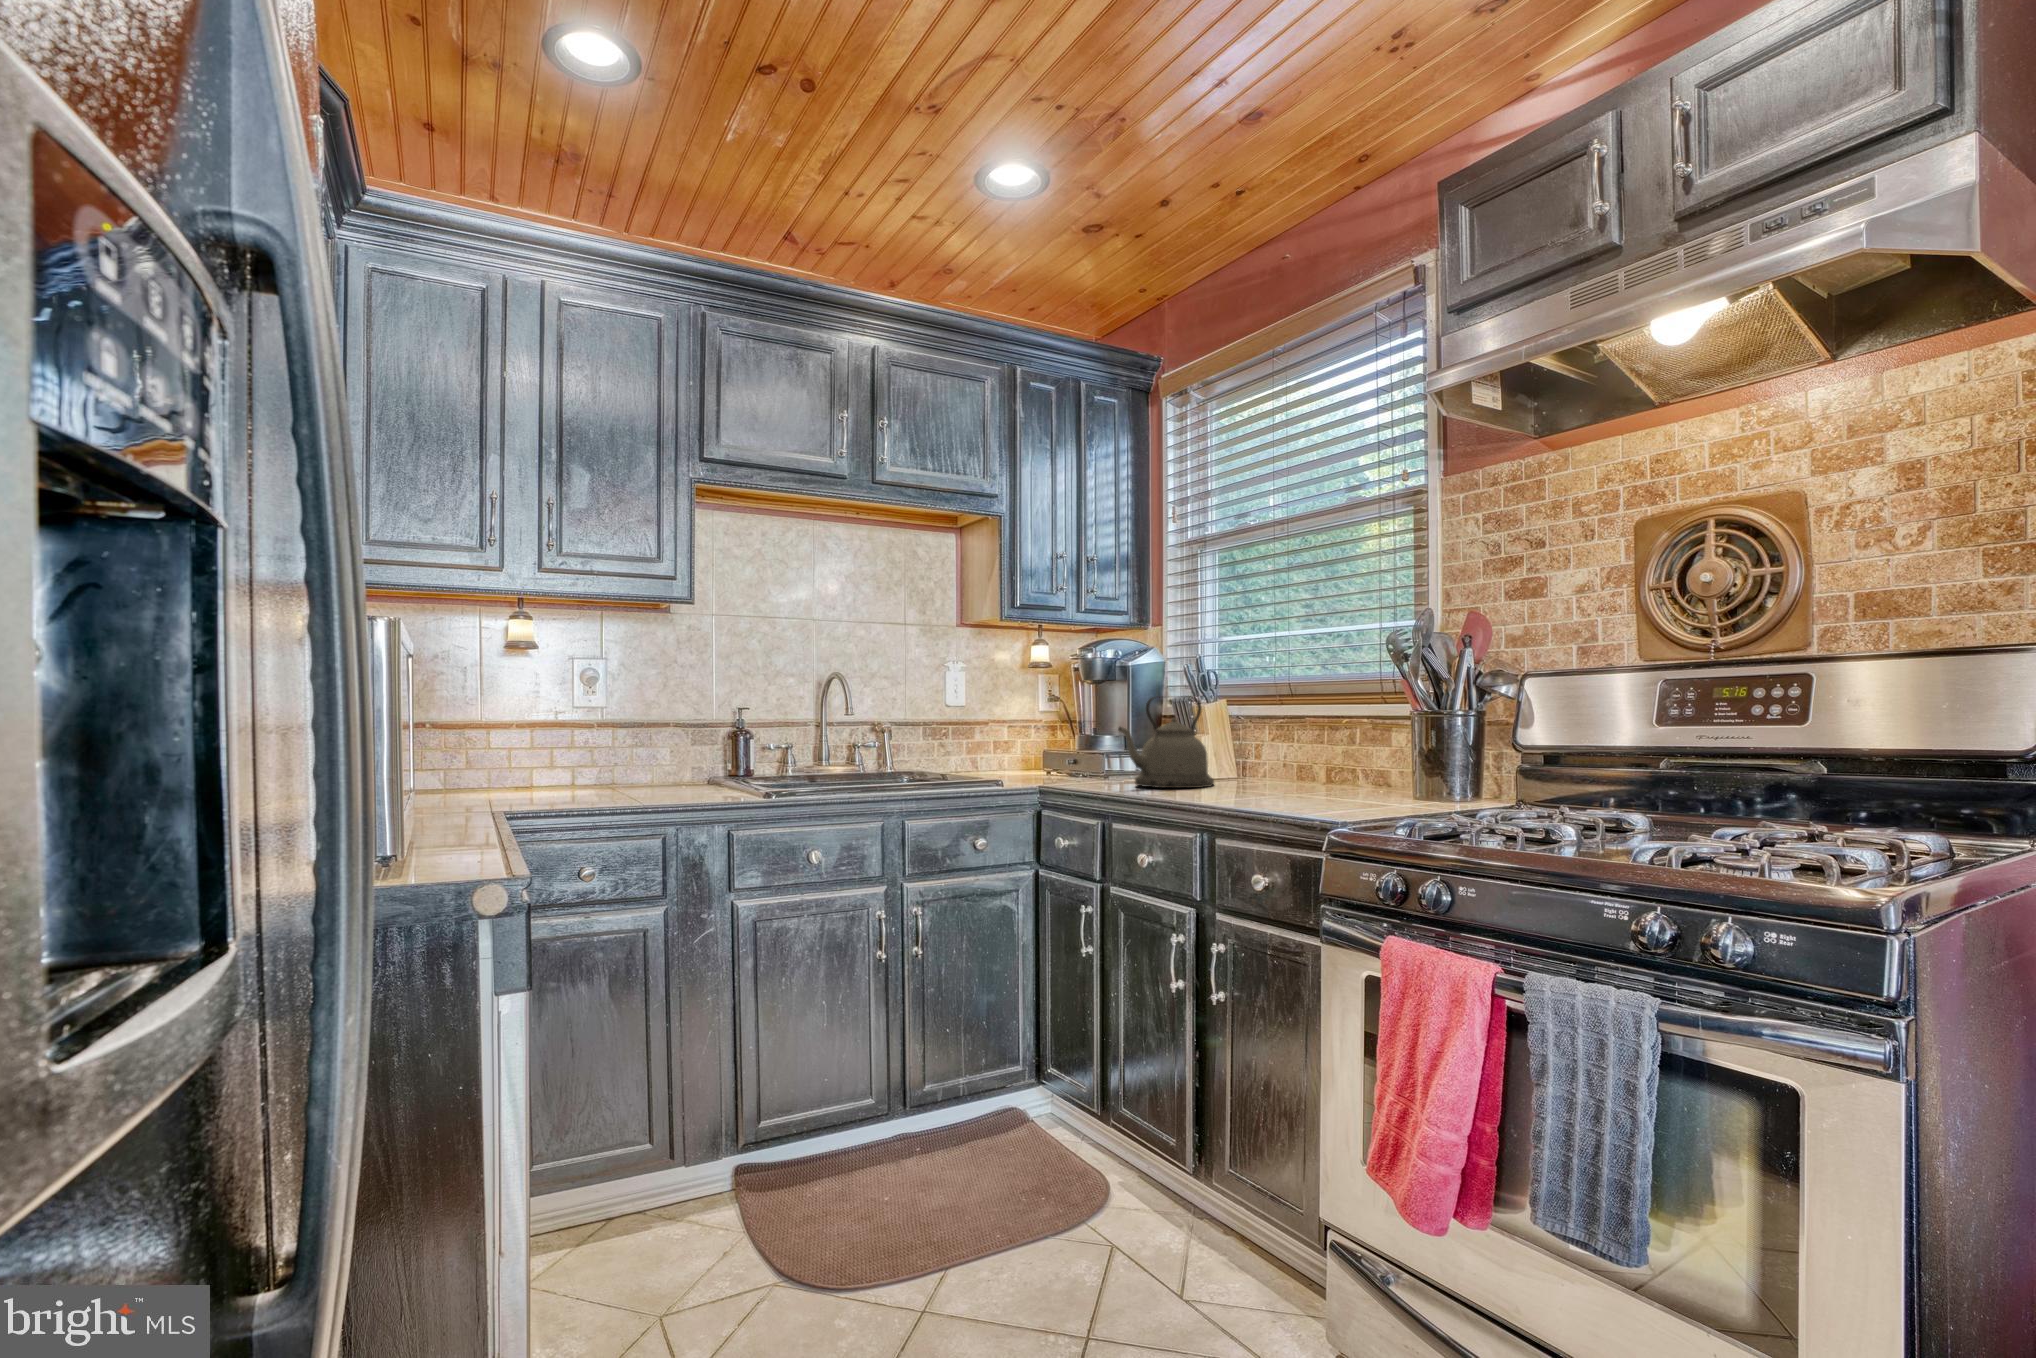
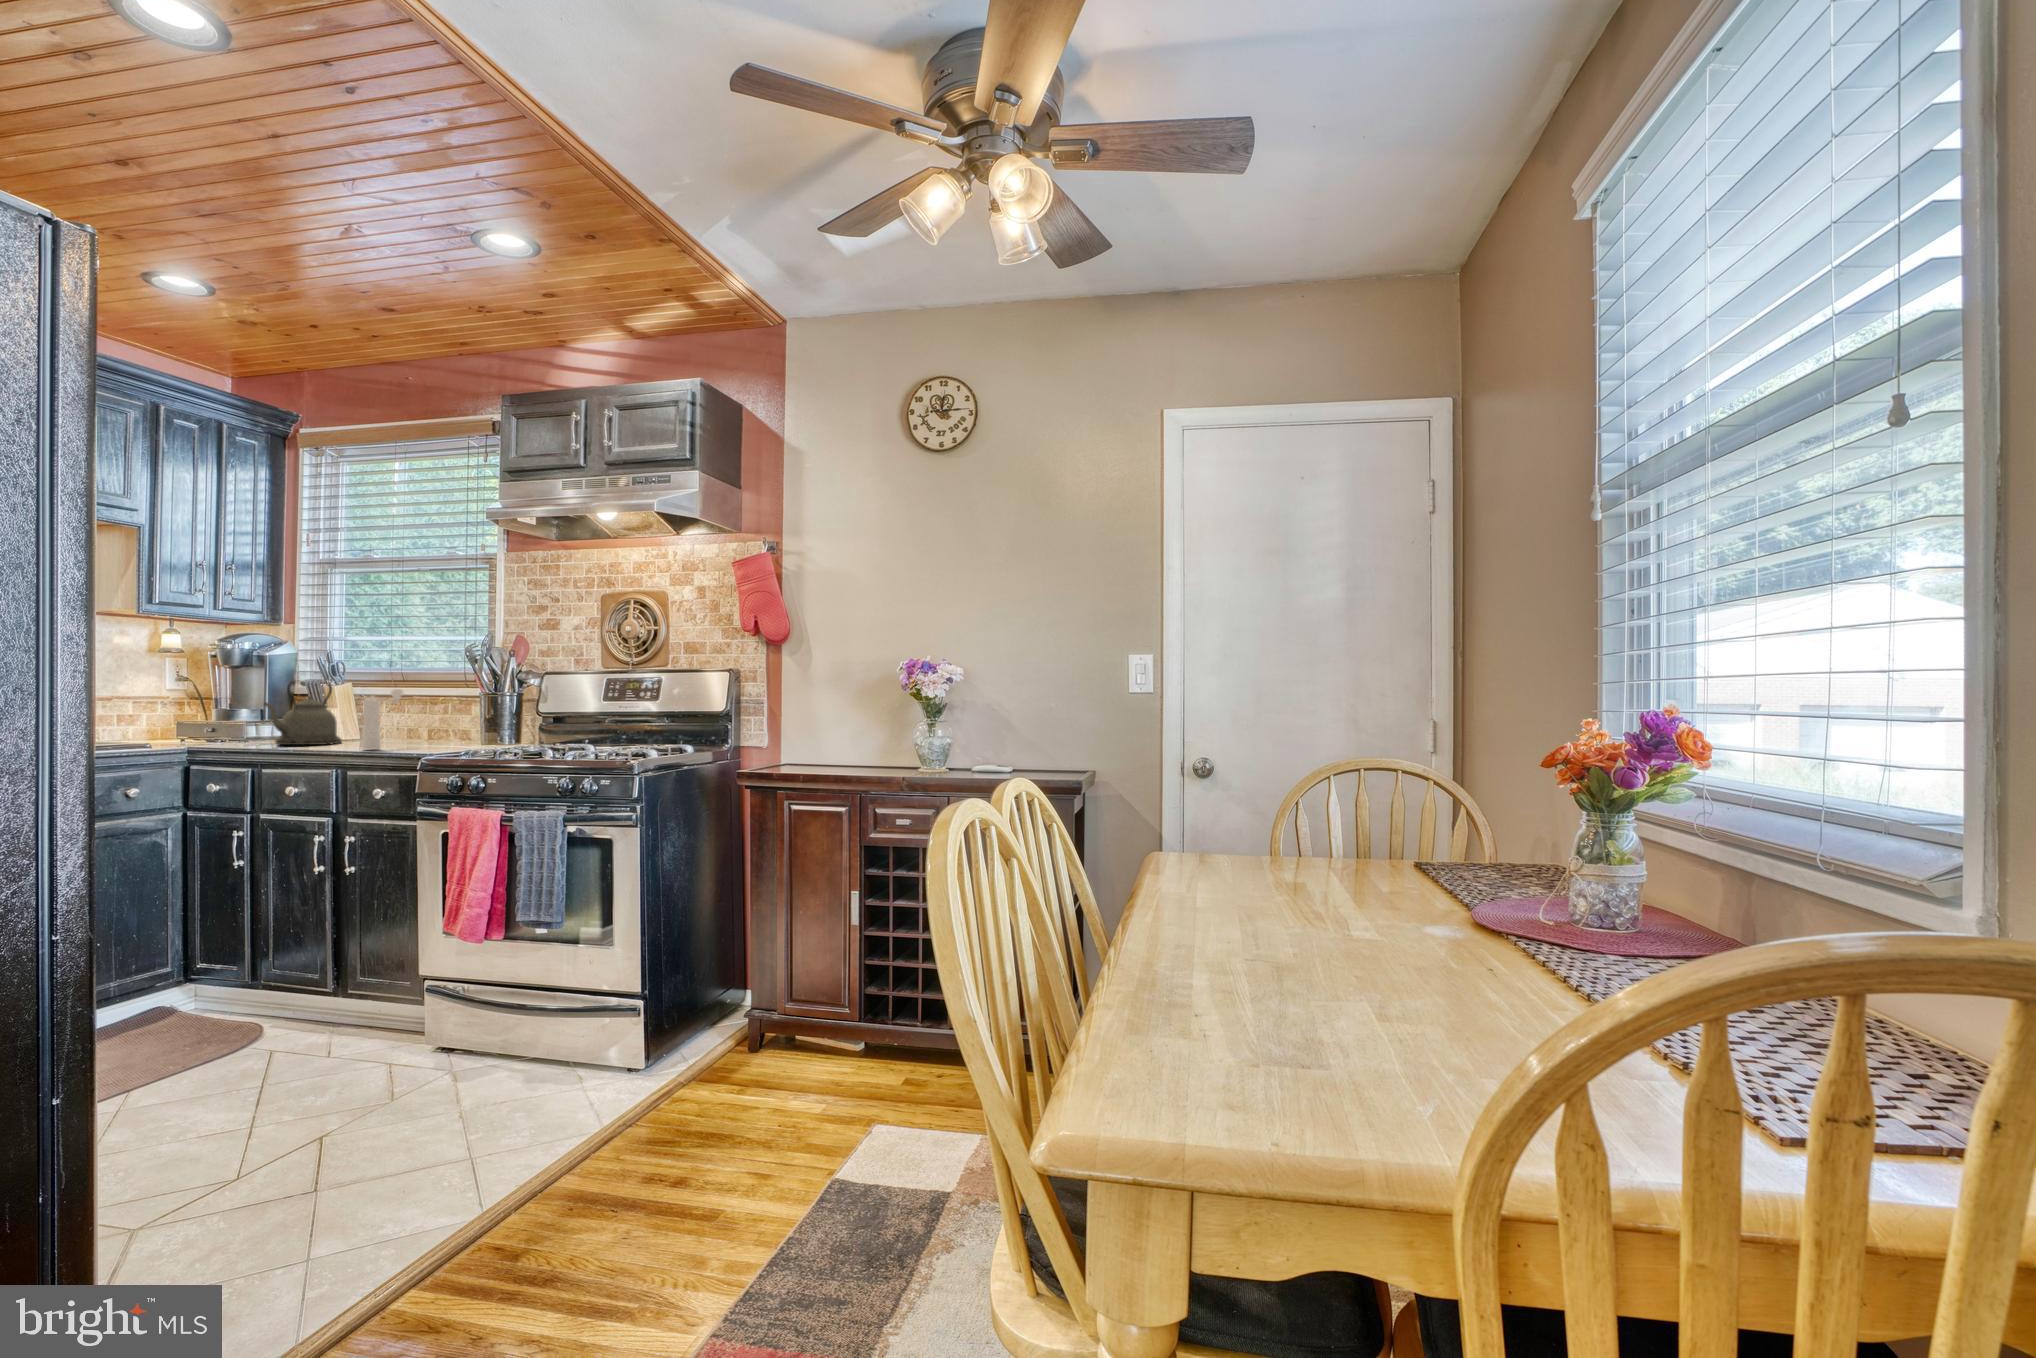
pepper mill: none [1235,706,1294,802] -> present [362,689,403,750]

